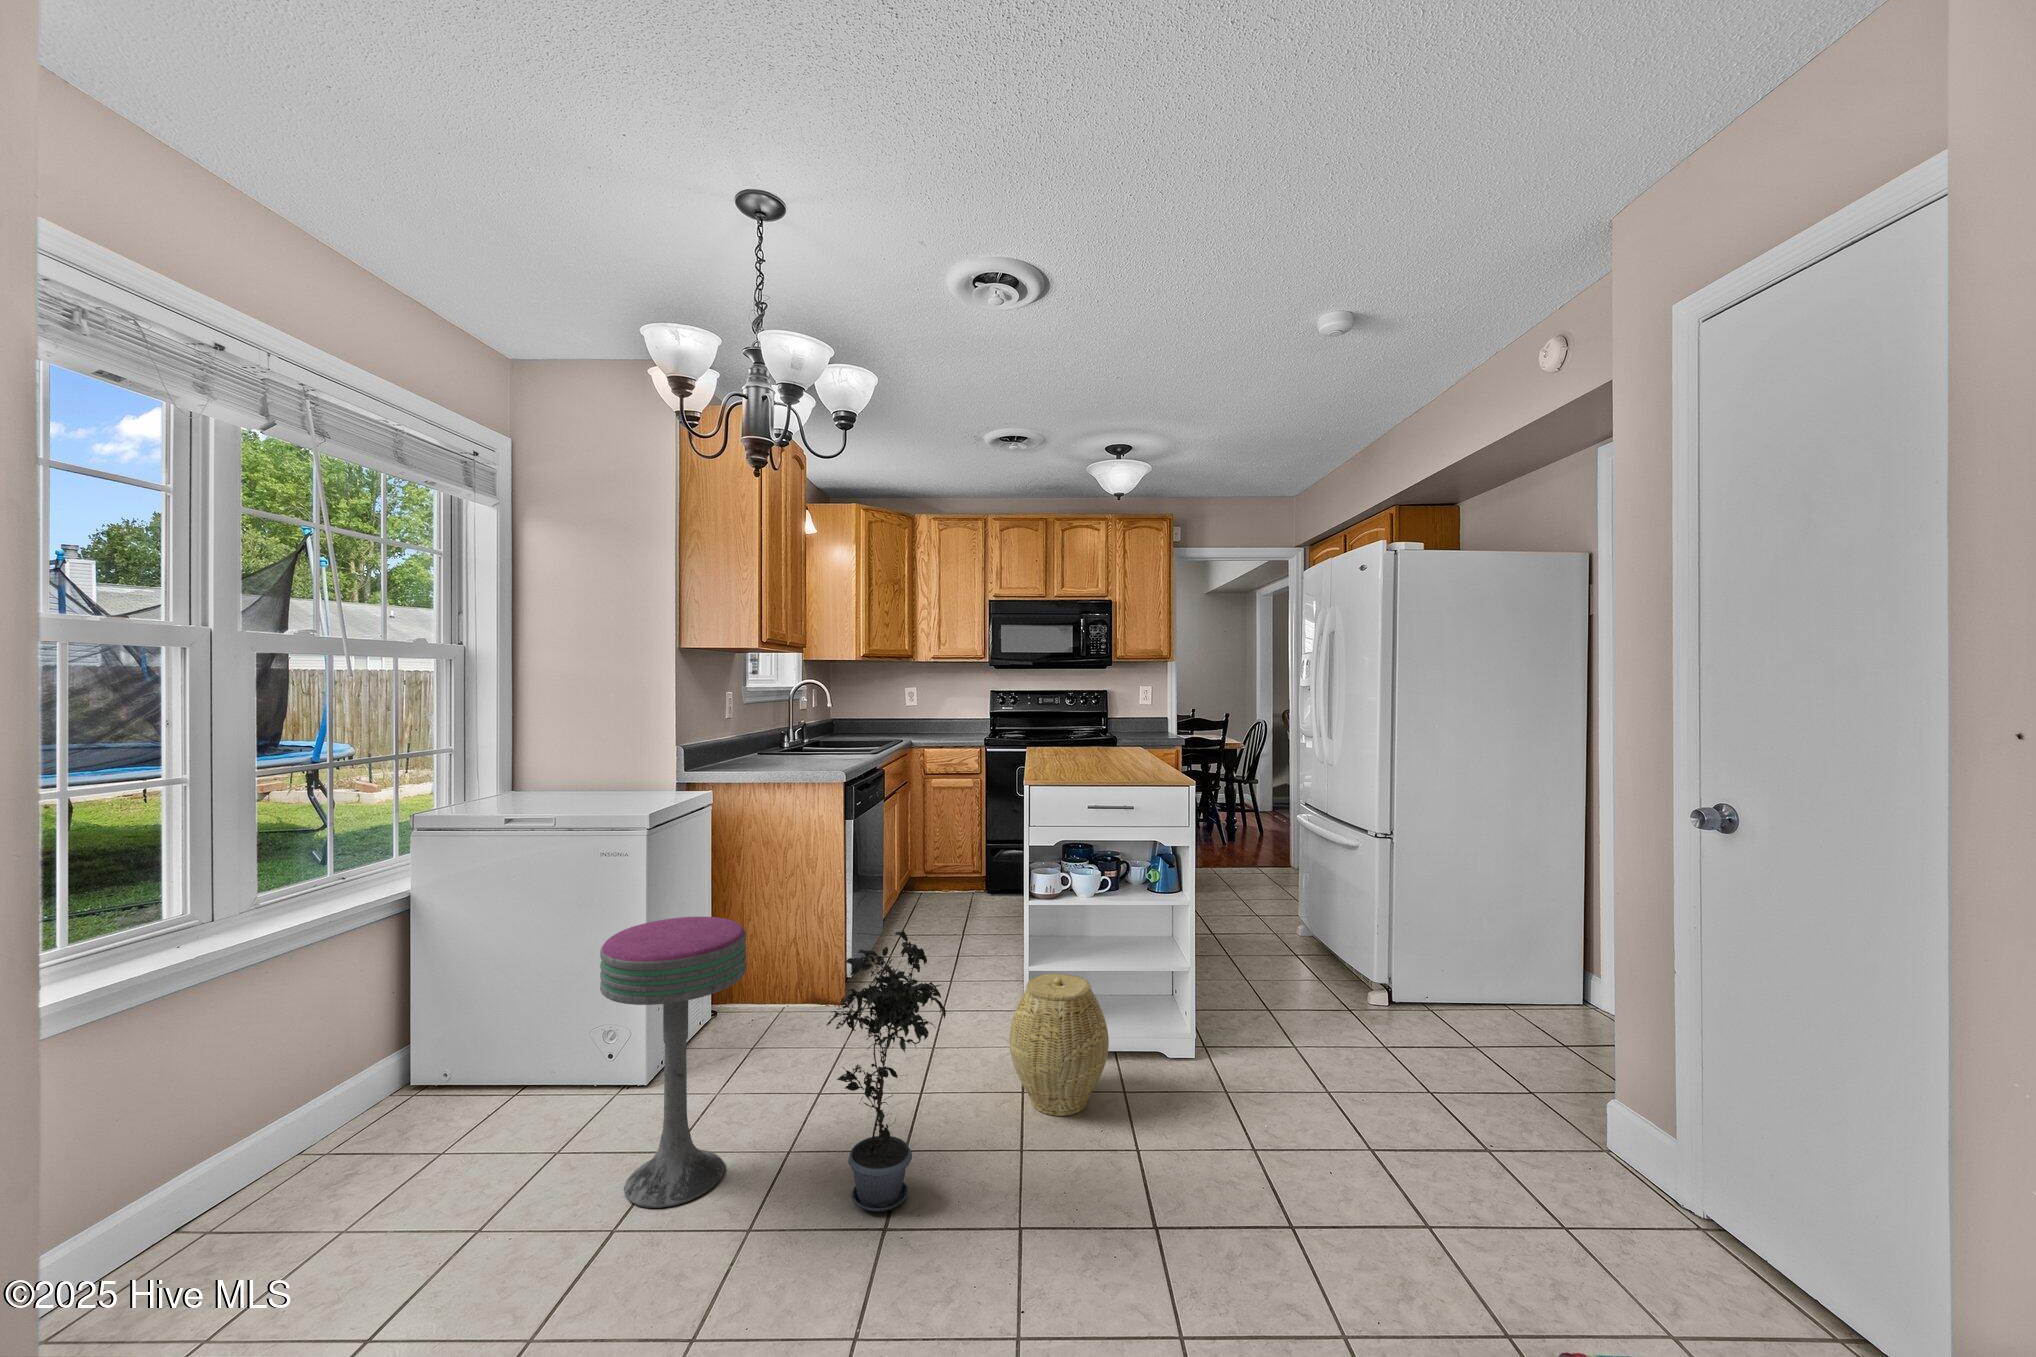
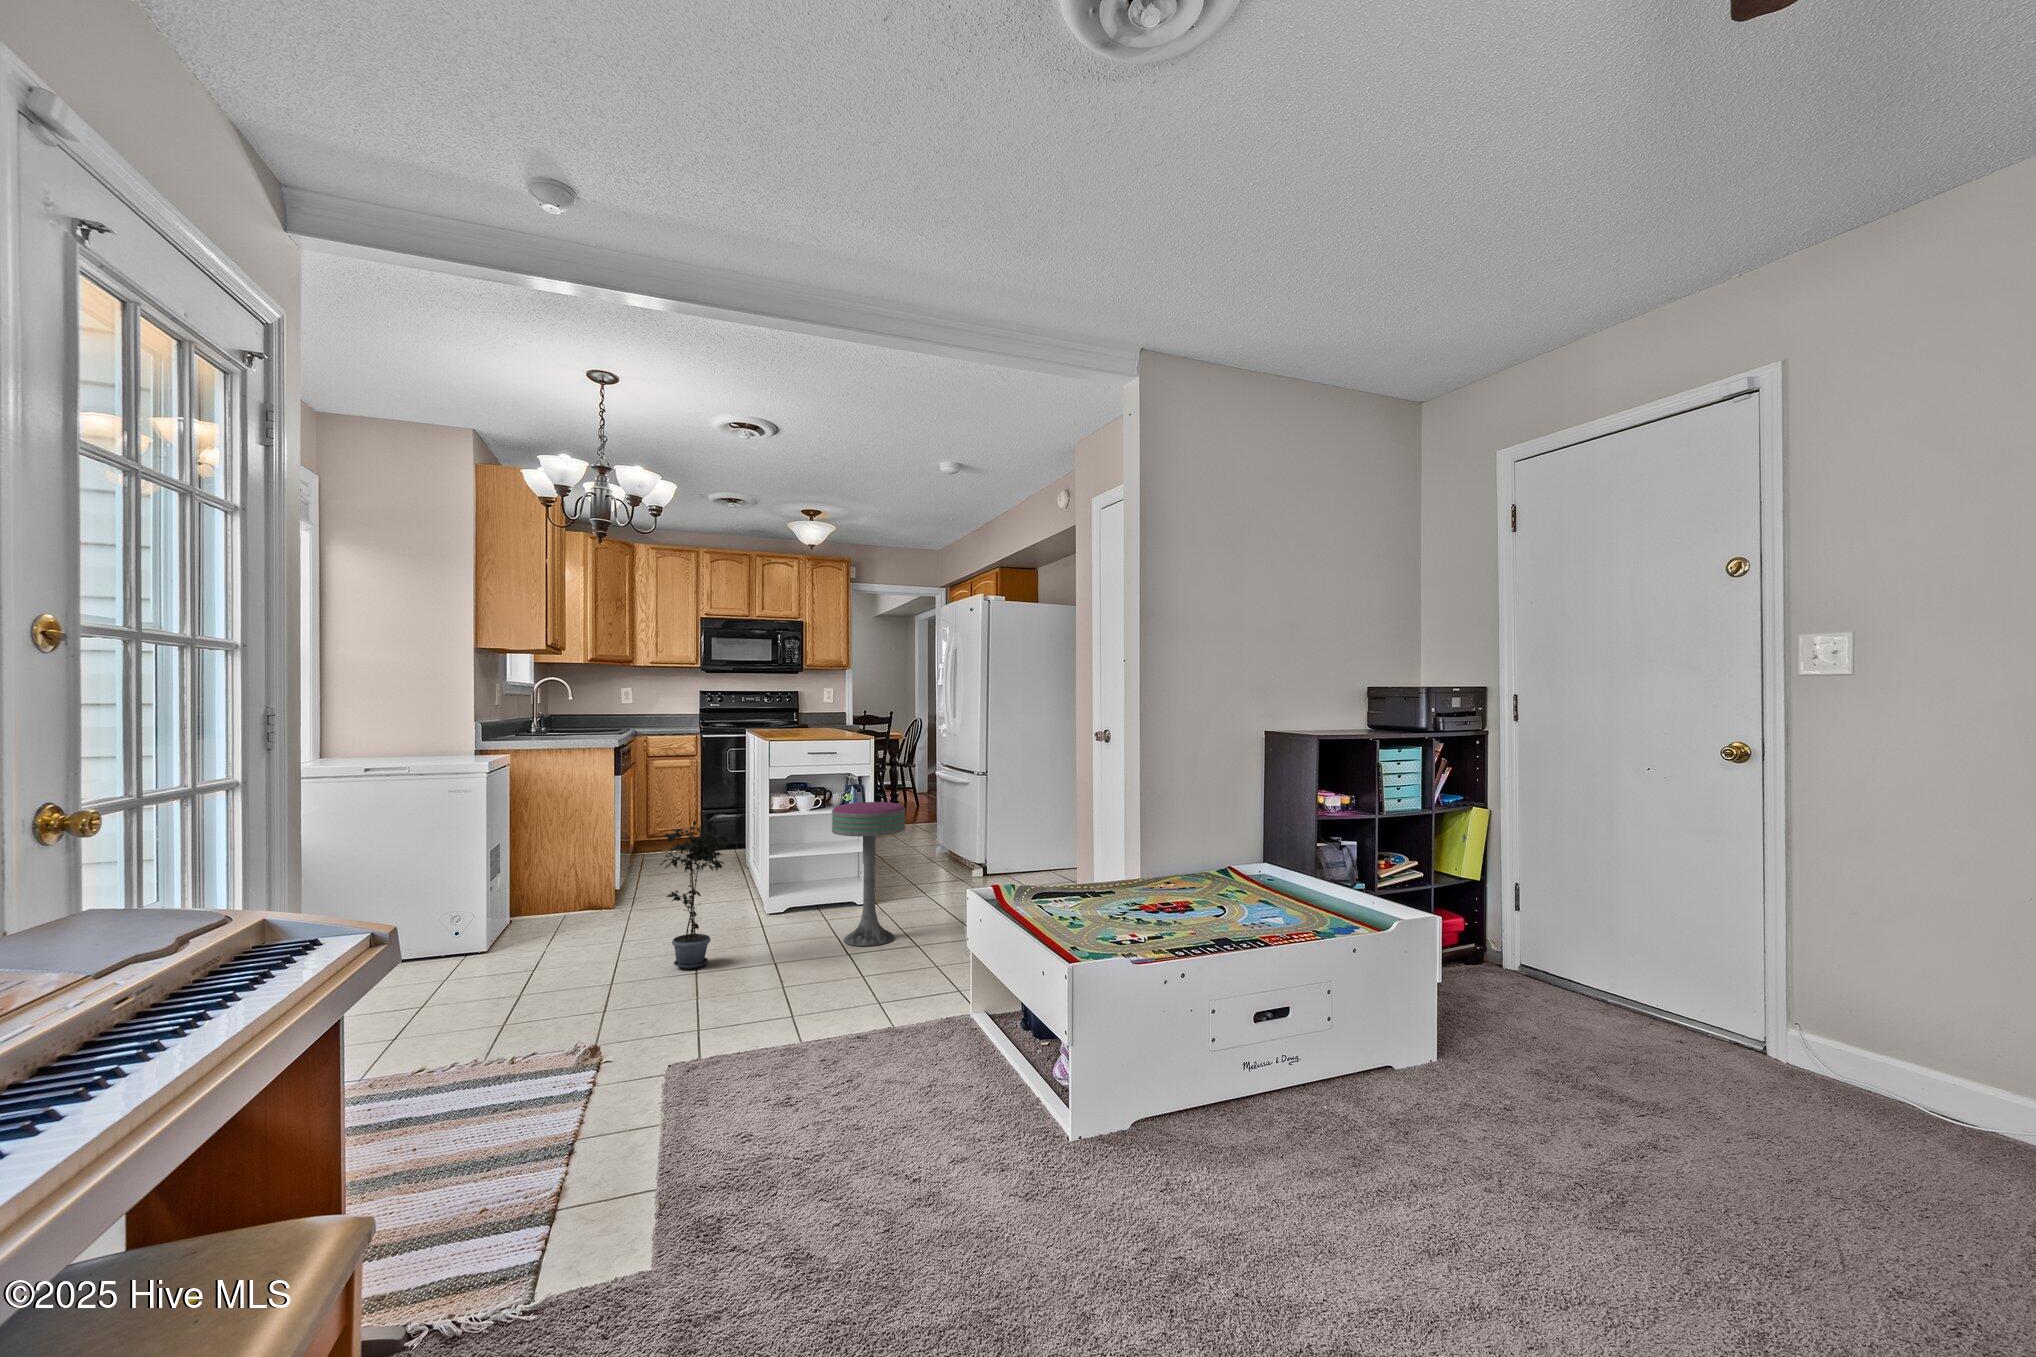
bar stool: present [600,917,746,1208] -> present [832,802,905,946]
woven basket: present [1009,974,1109,1116] -> none [757,851,819,931]

